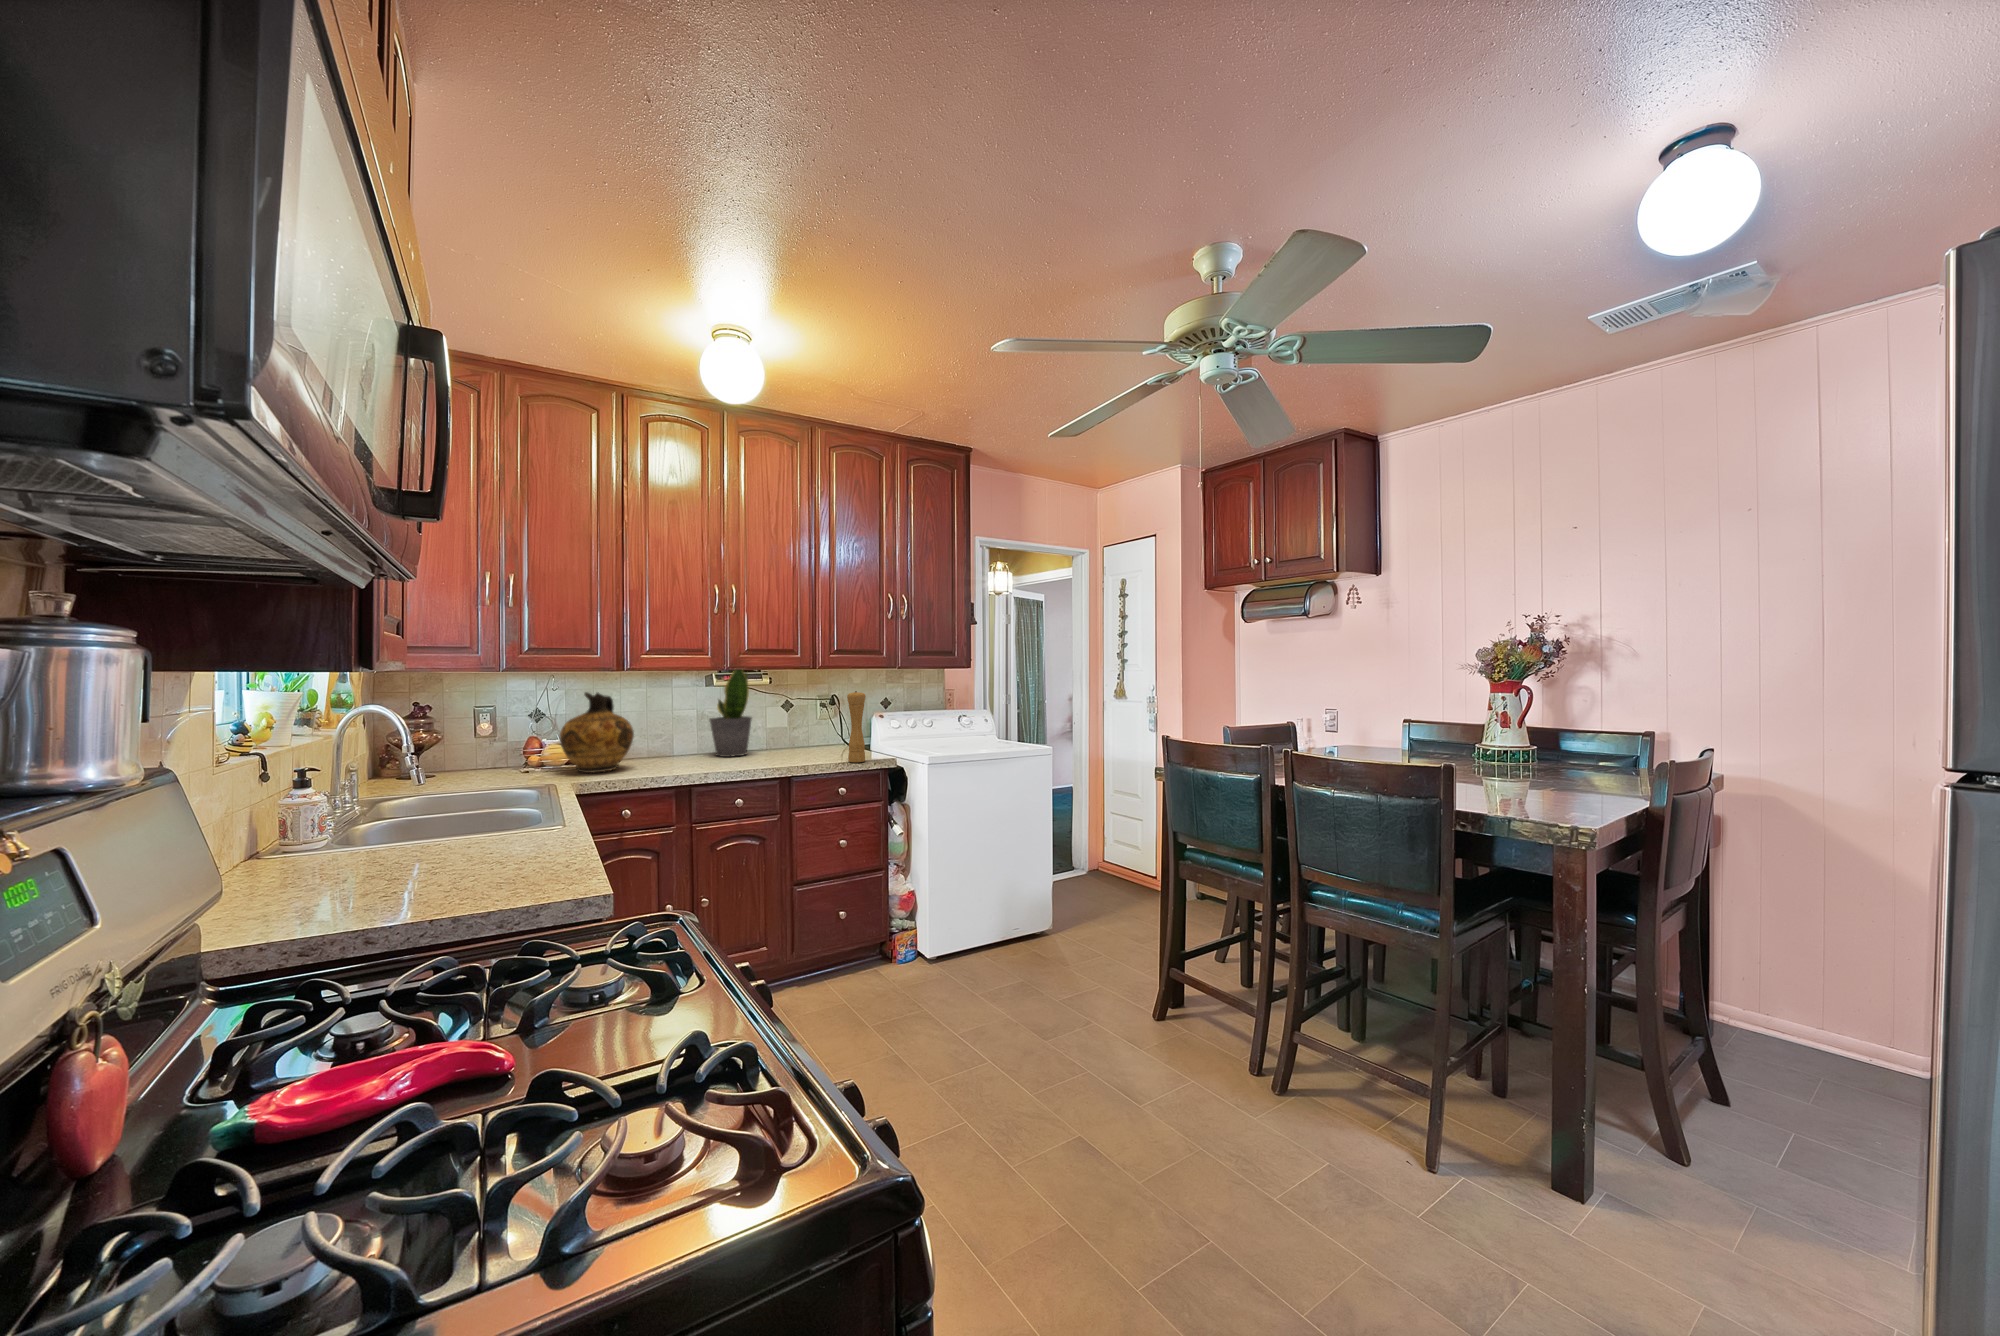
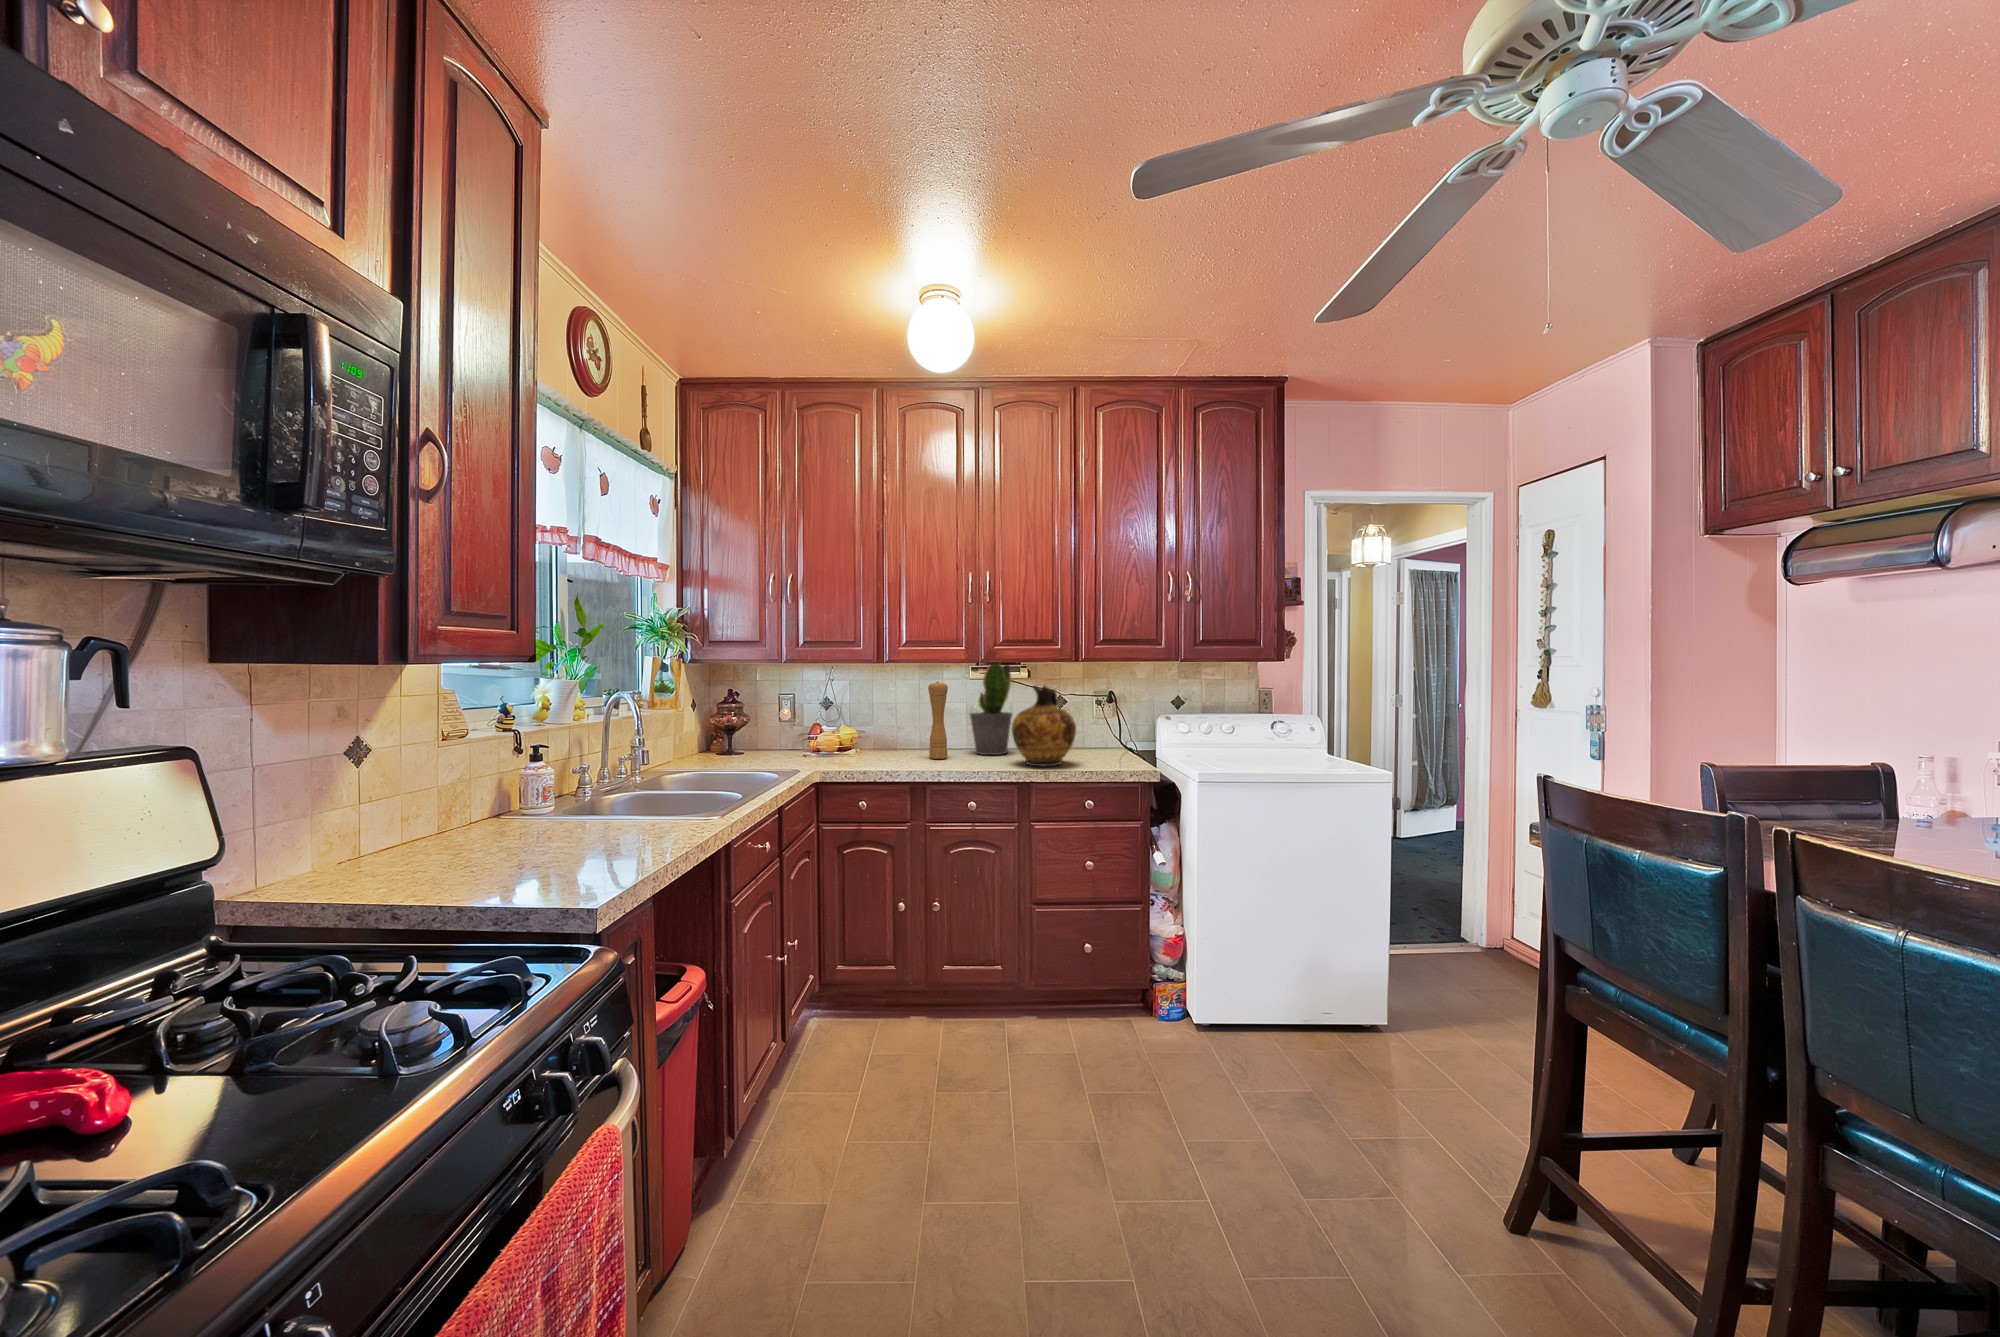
pepper mill: present [847,691,866,762] -> present [928,682,948,759]
ceramic jug: present [559,692,634,773] -> present [1011,685,1076,766]

